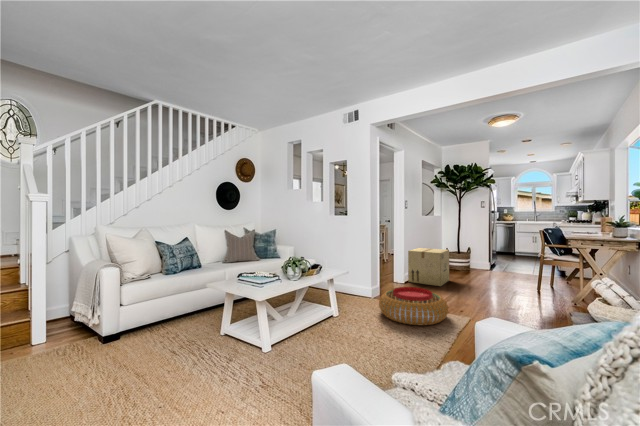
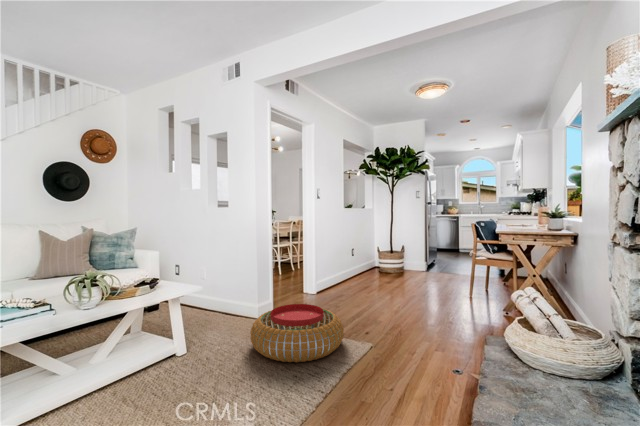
cardboard box: present [408,248,449,286] -> none [321,248,372,297]

